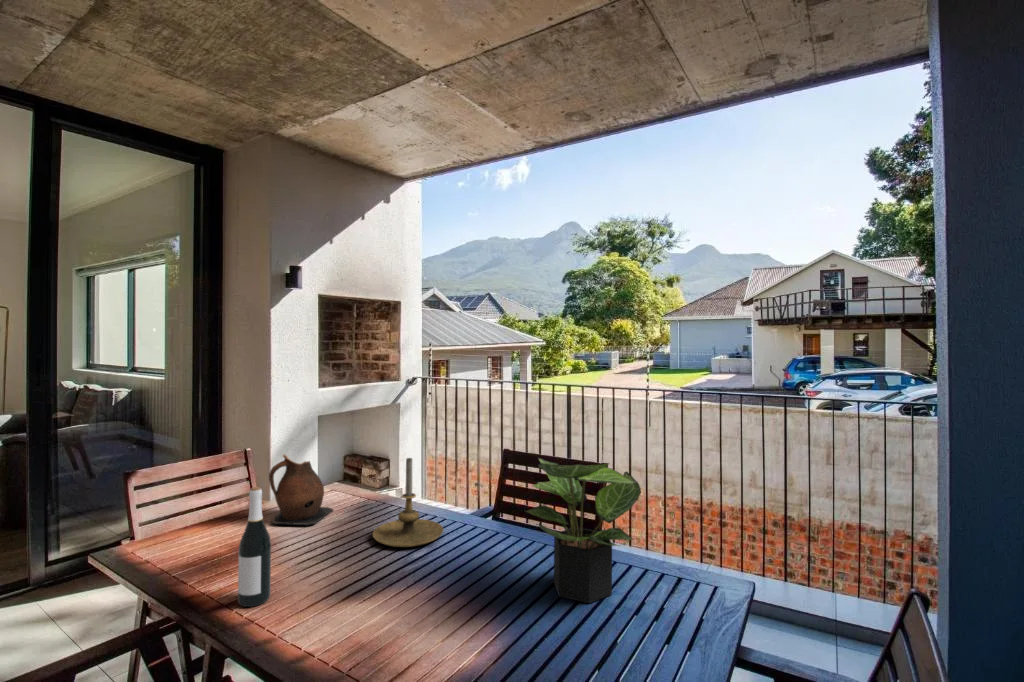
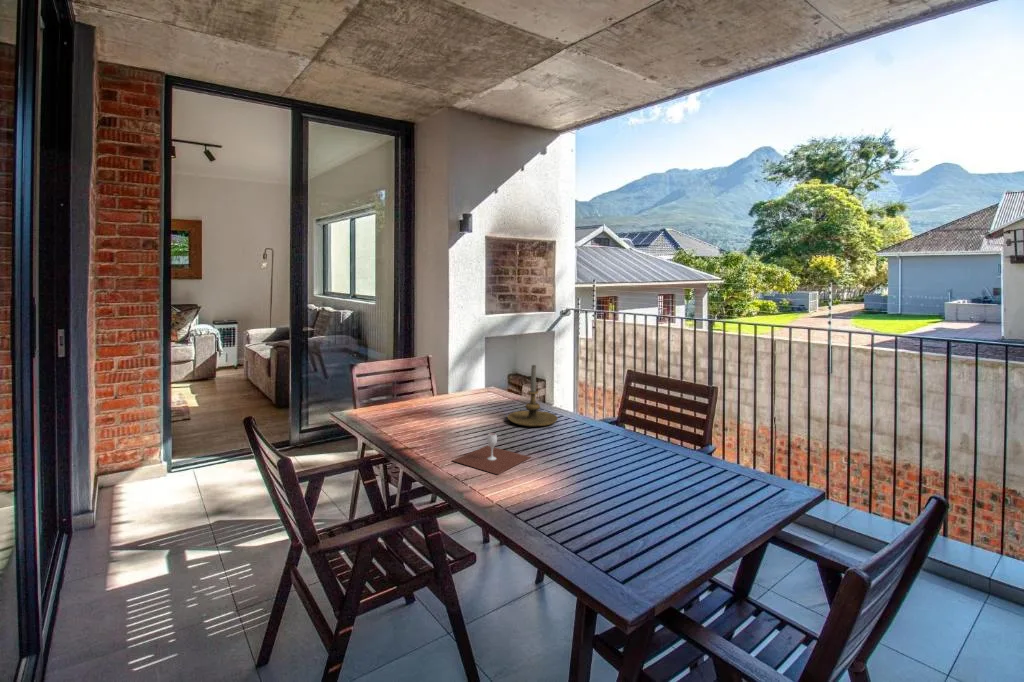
ceramic pitcher: present [269,455,333,526] -> none [443,358,486,408]
potted plant: present [525,458,641,604] -> none [602,365,695,471]
wine bottle: present [238,487,271,607] -> none [420,371,439,442]
wine glass: none [300,580,428,658] -> present [453,433,531,474]

